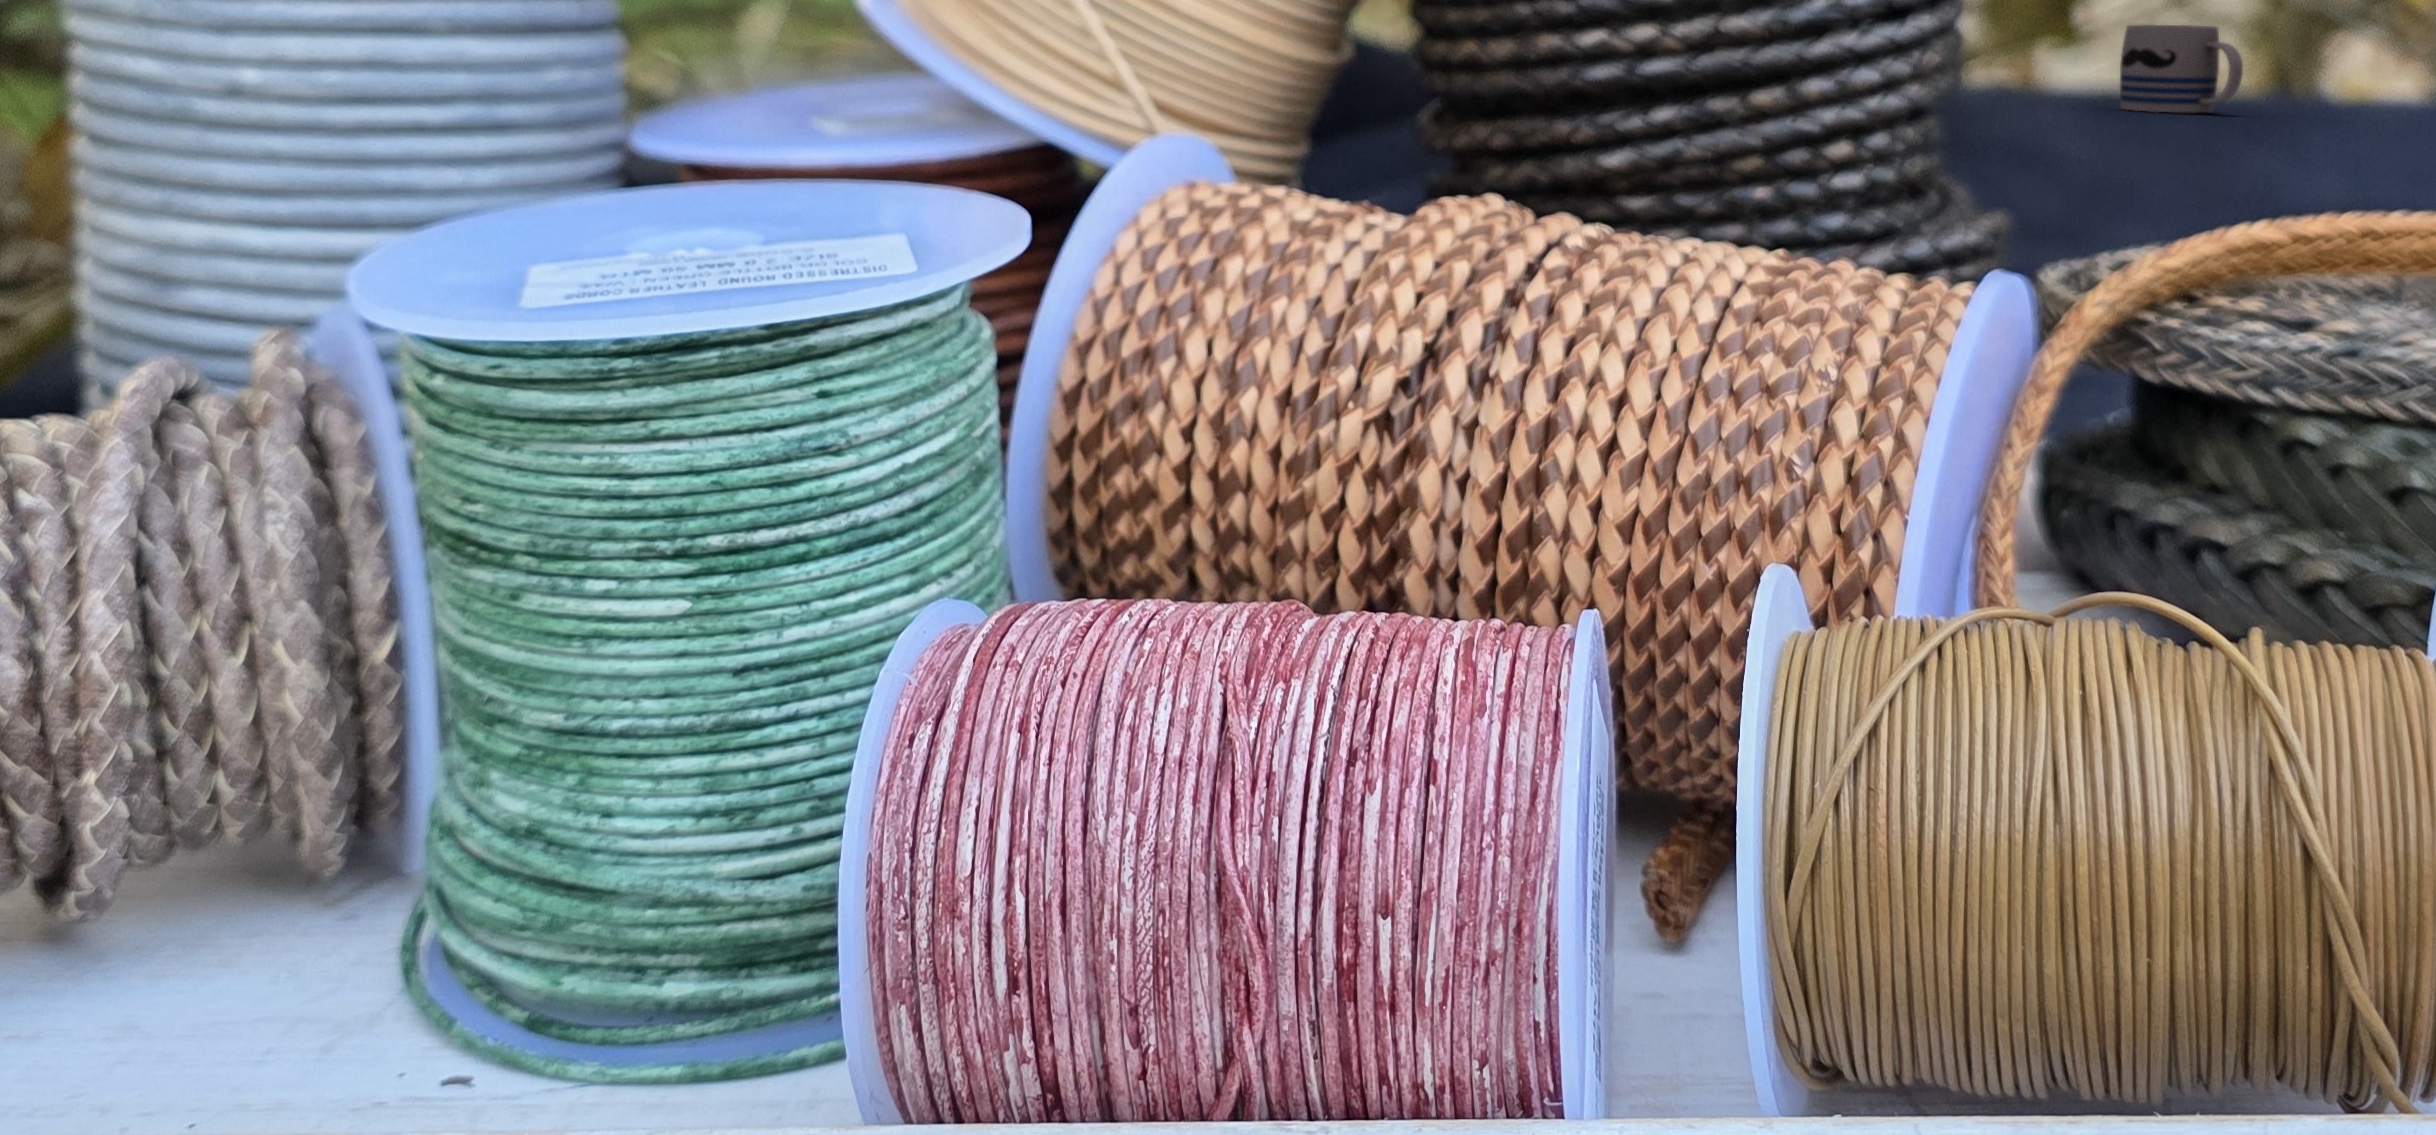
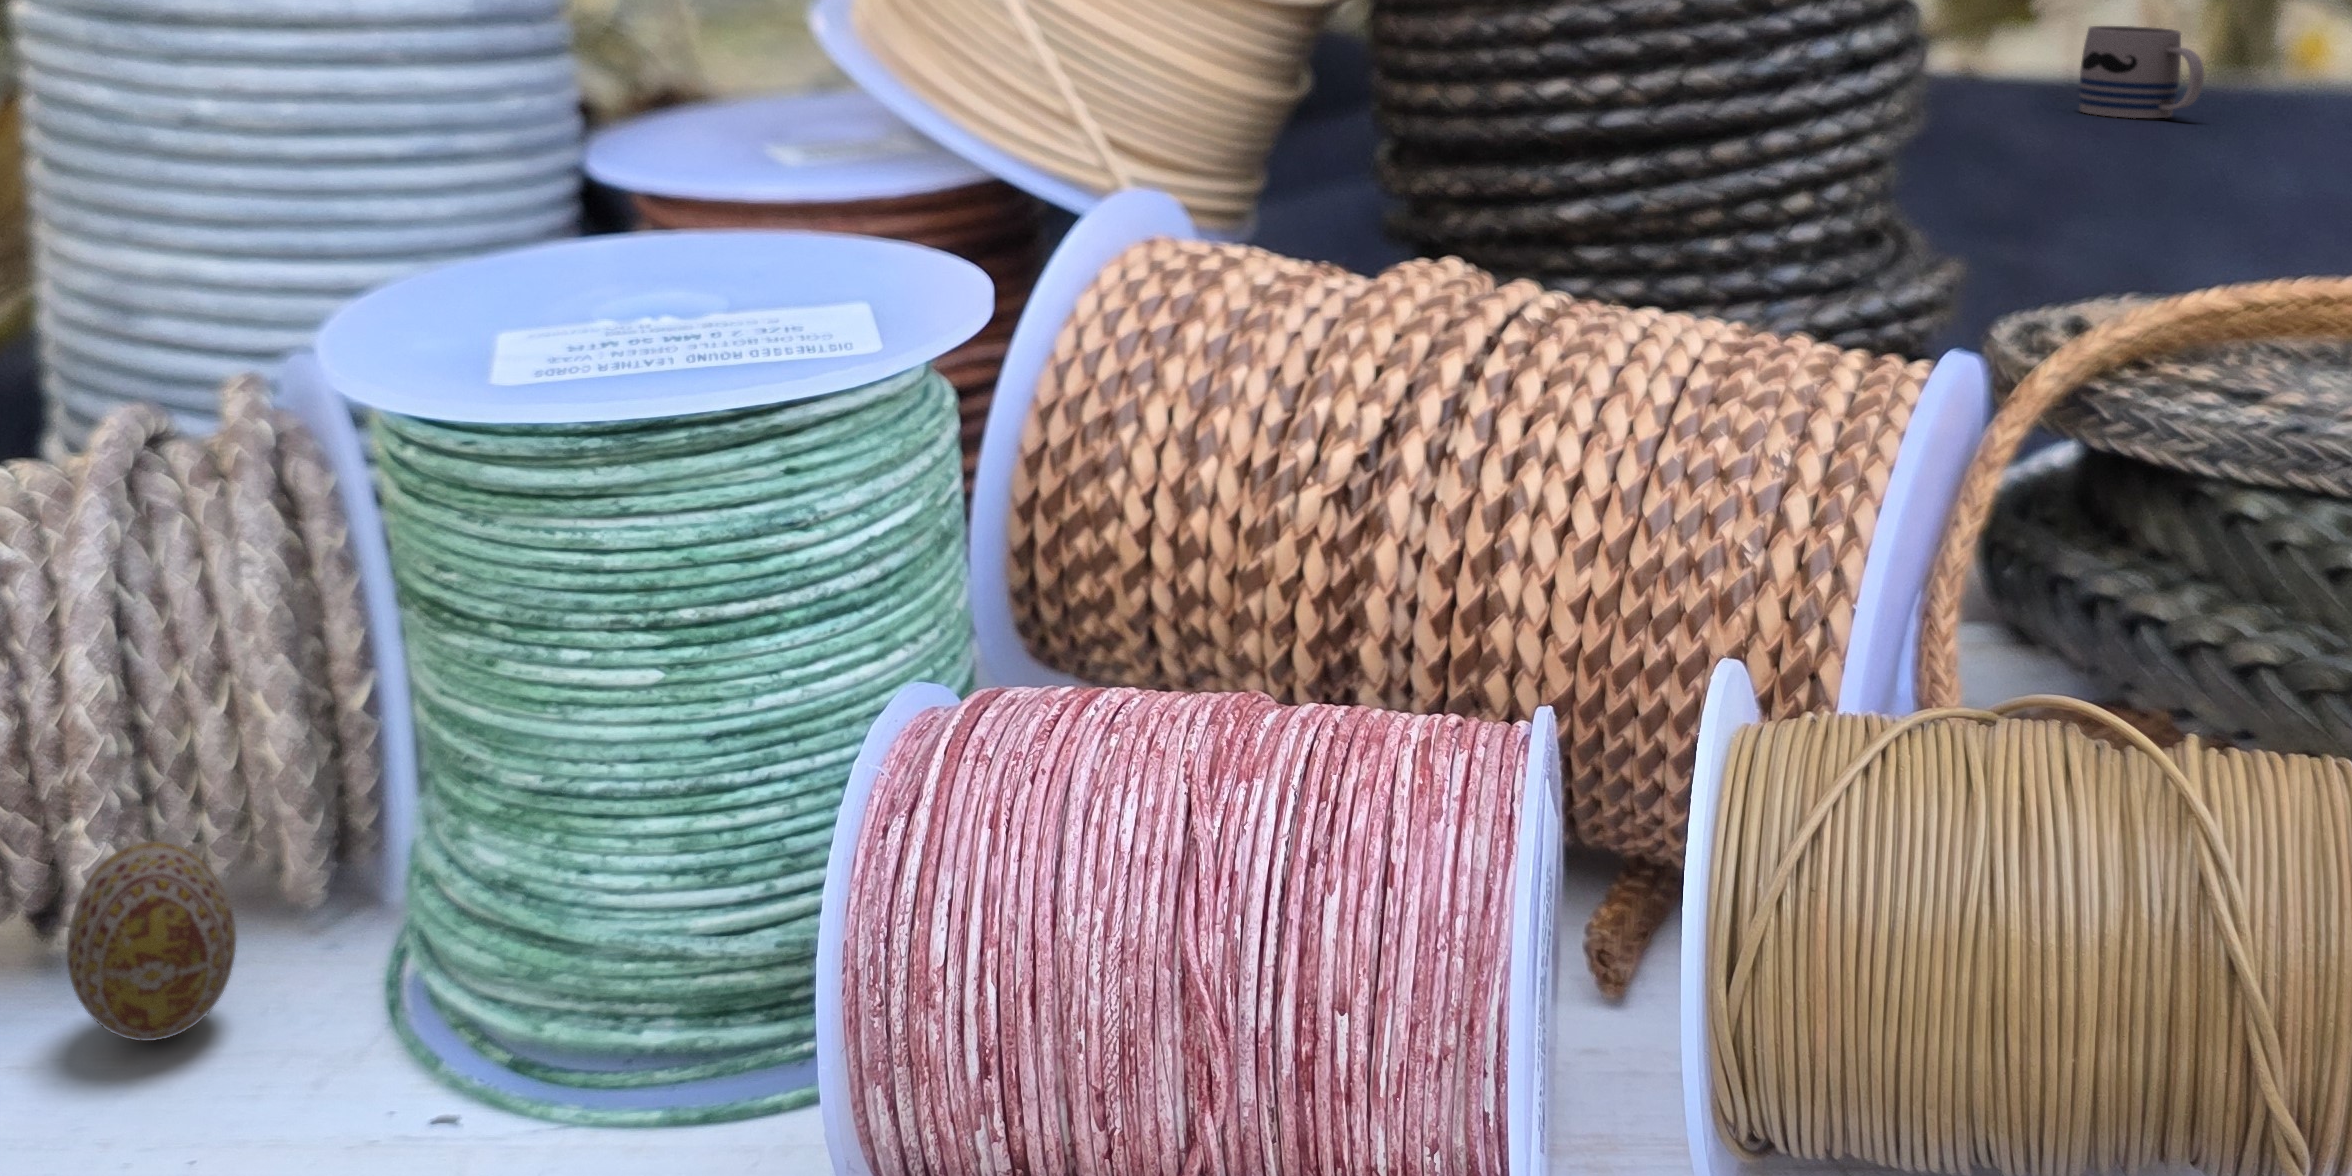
decorative egg: none [82,795,258,1002] -> present [67,841,236,1041]

